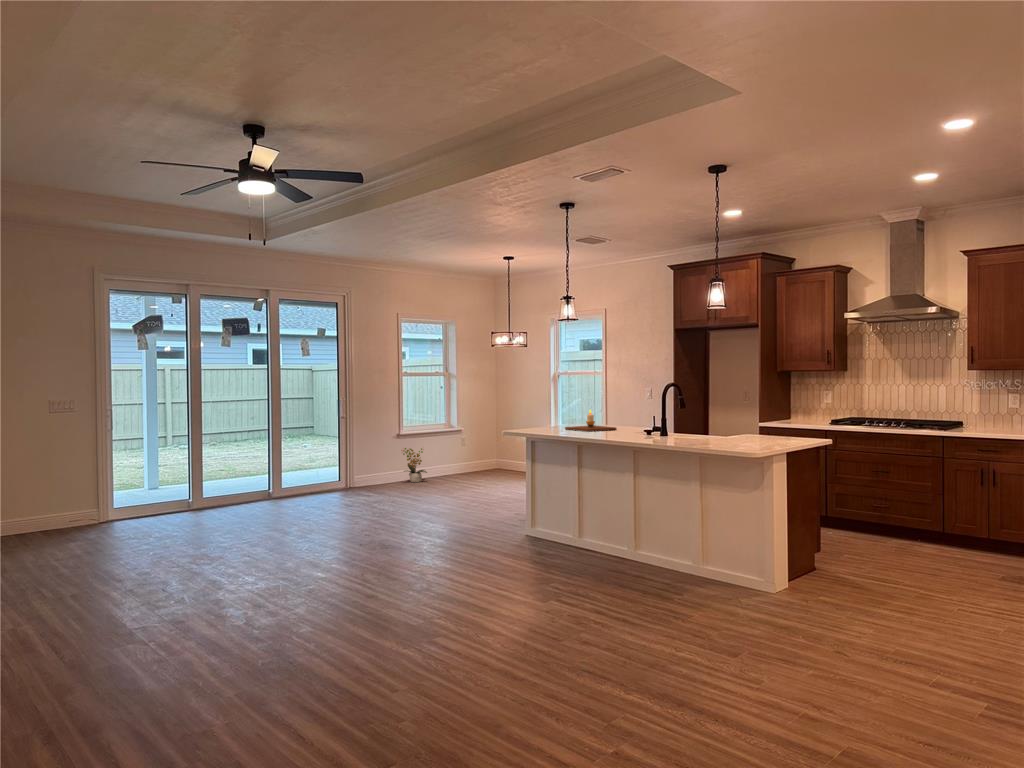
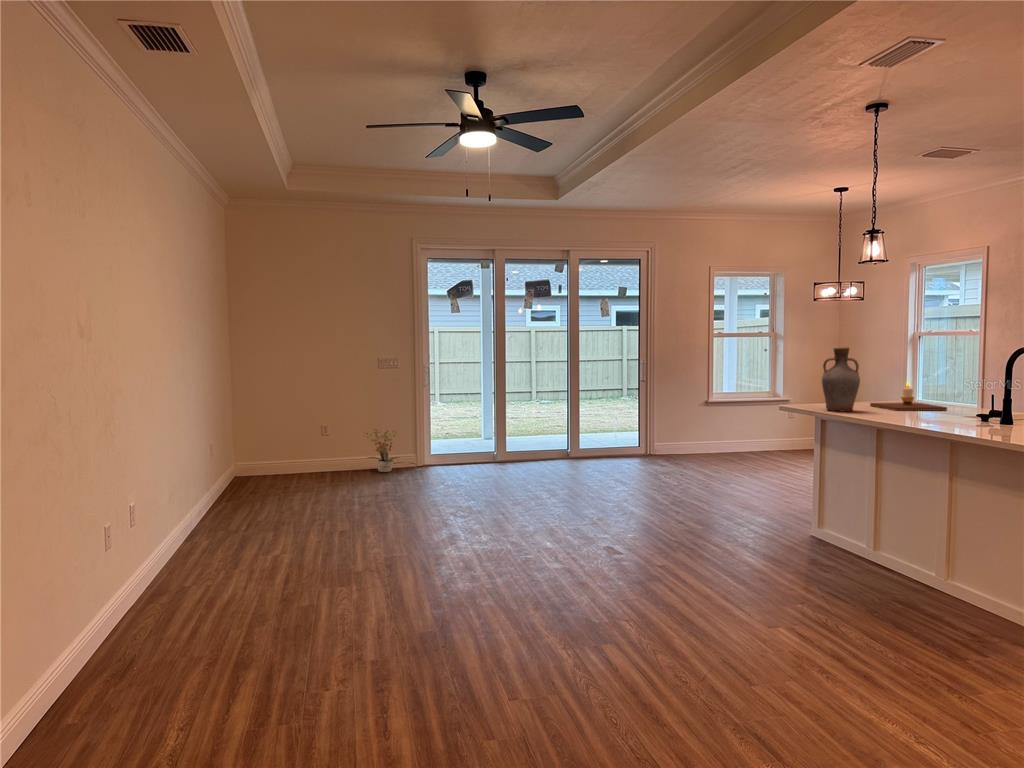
vase: none [539,384,566,434] -> present [822,347,860,412]
potted plant: present [403,448,427,482] -> present [363,430,399,472]

